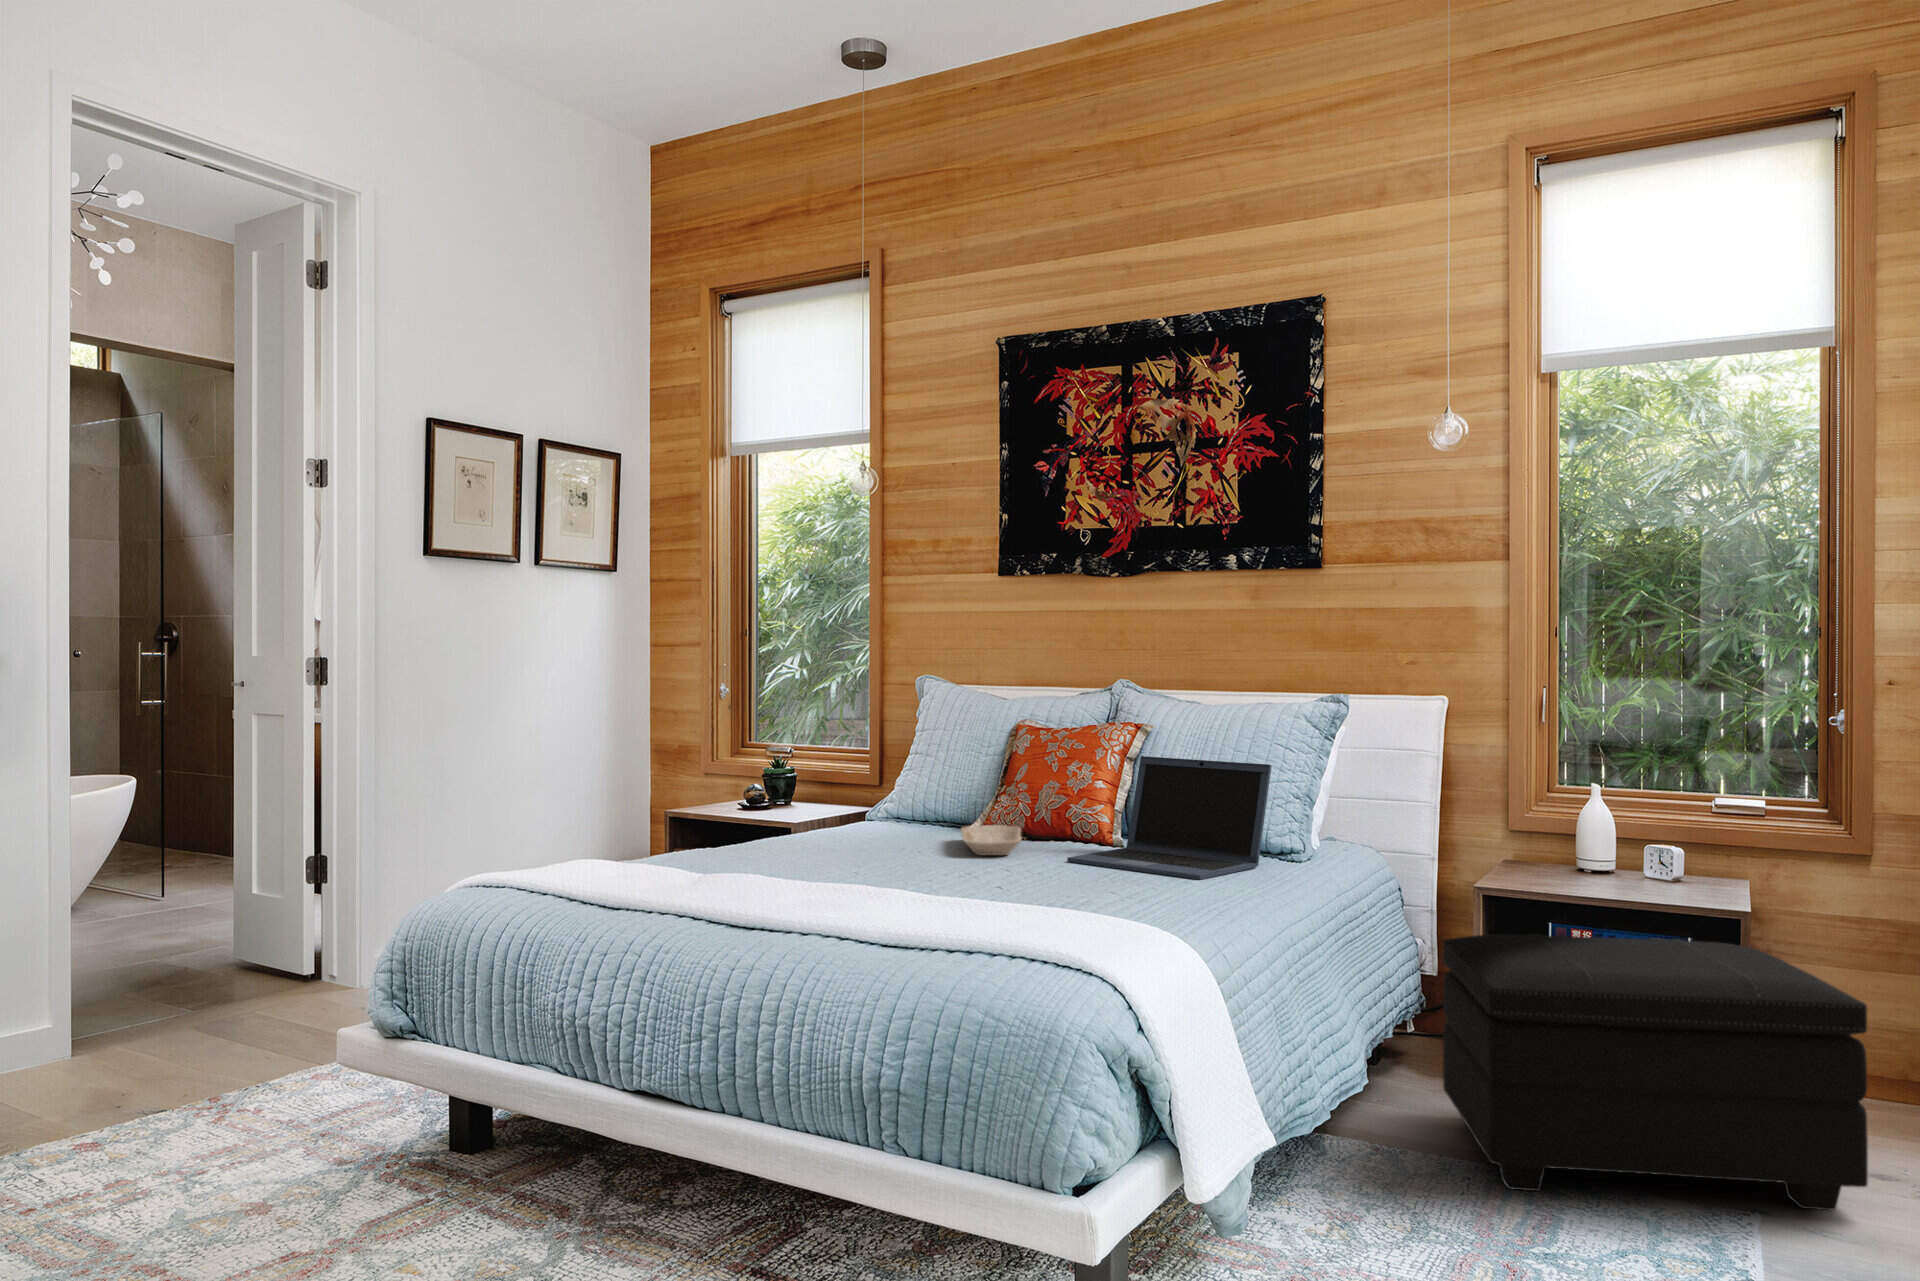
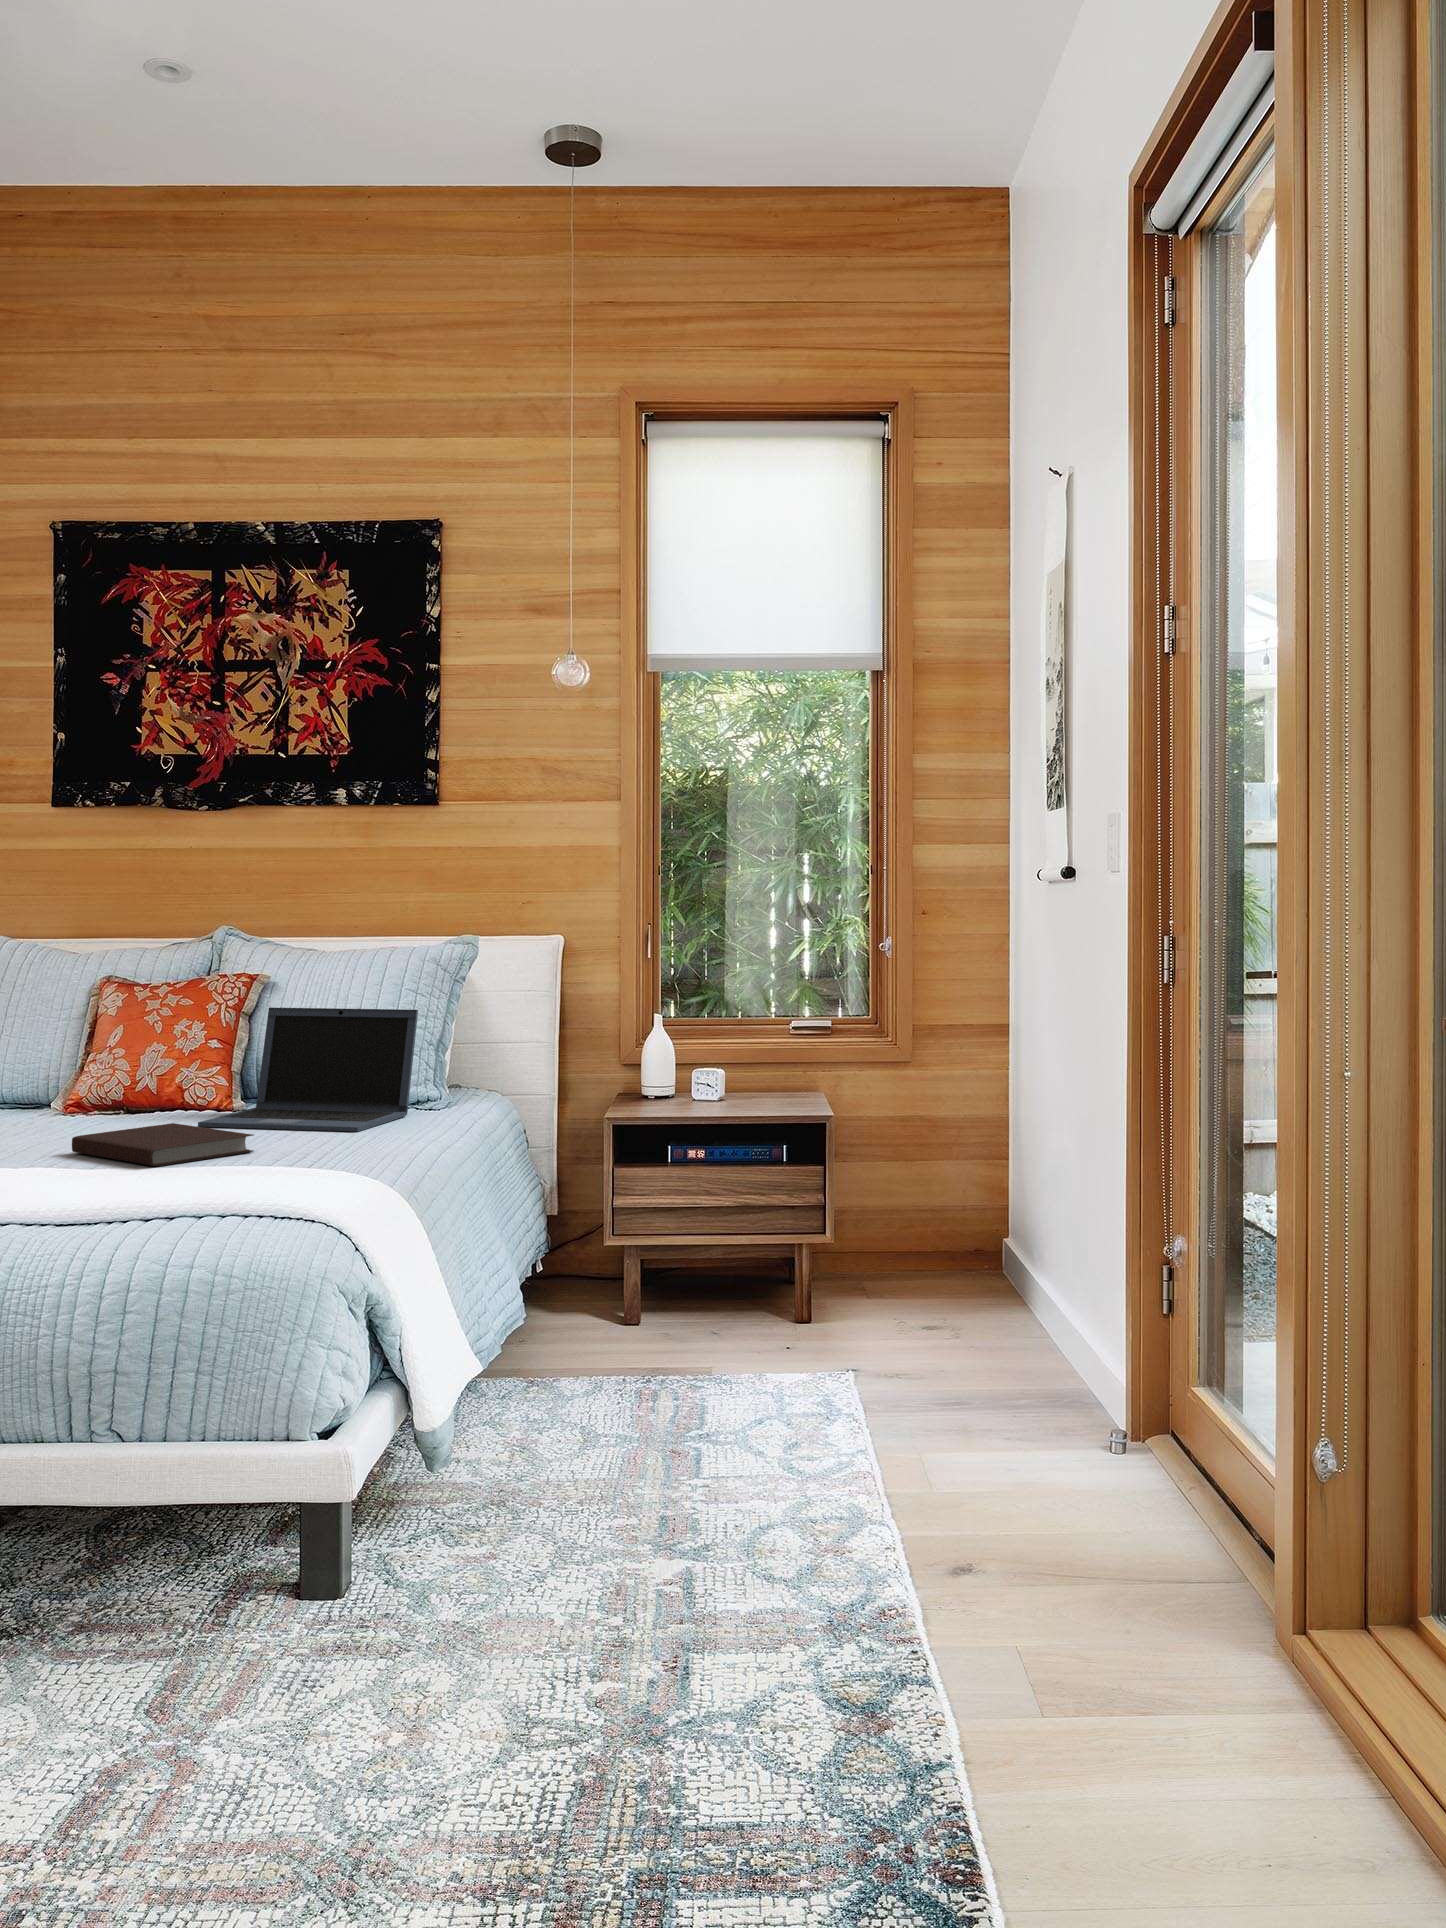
tray: present [961,825,1022,855] -> none [50,1094,139,1128]
notebook: none [949,857,1094,897] -> present [72,1123,254,1166]
footstool: present [1443,934,1868,1210] -> none [582,1150,925,1390]

